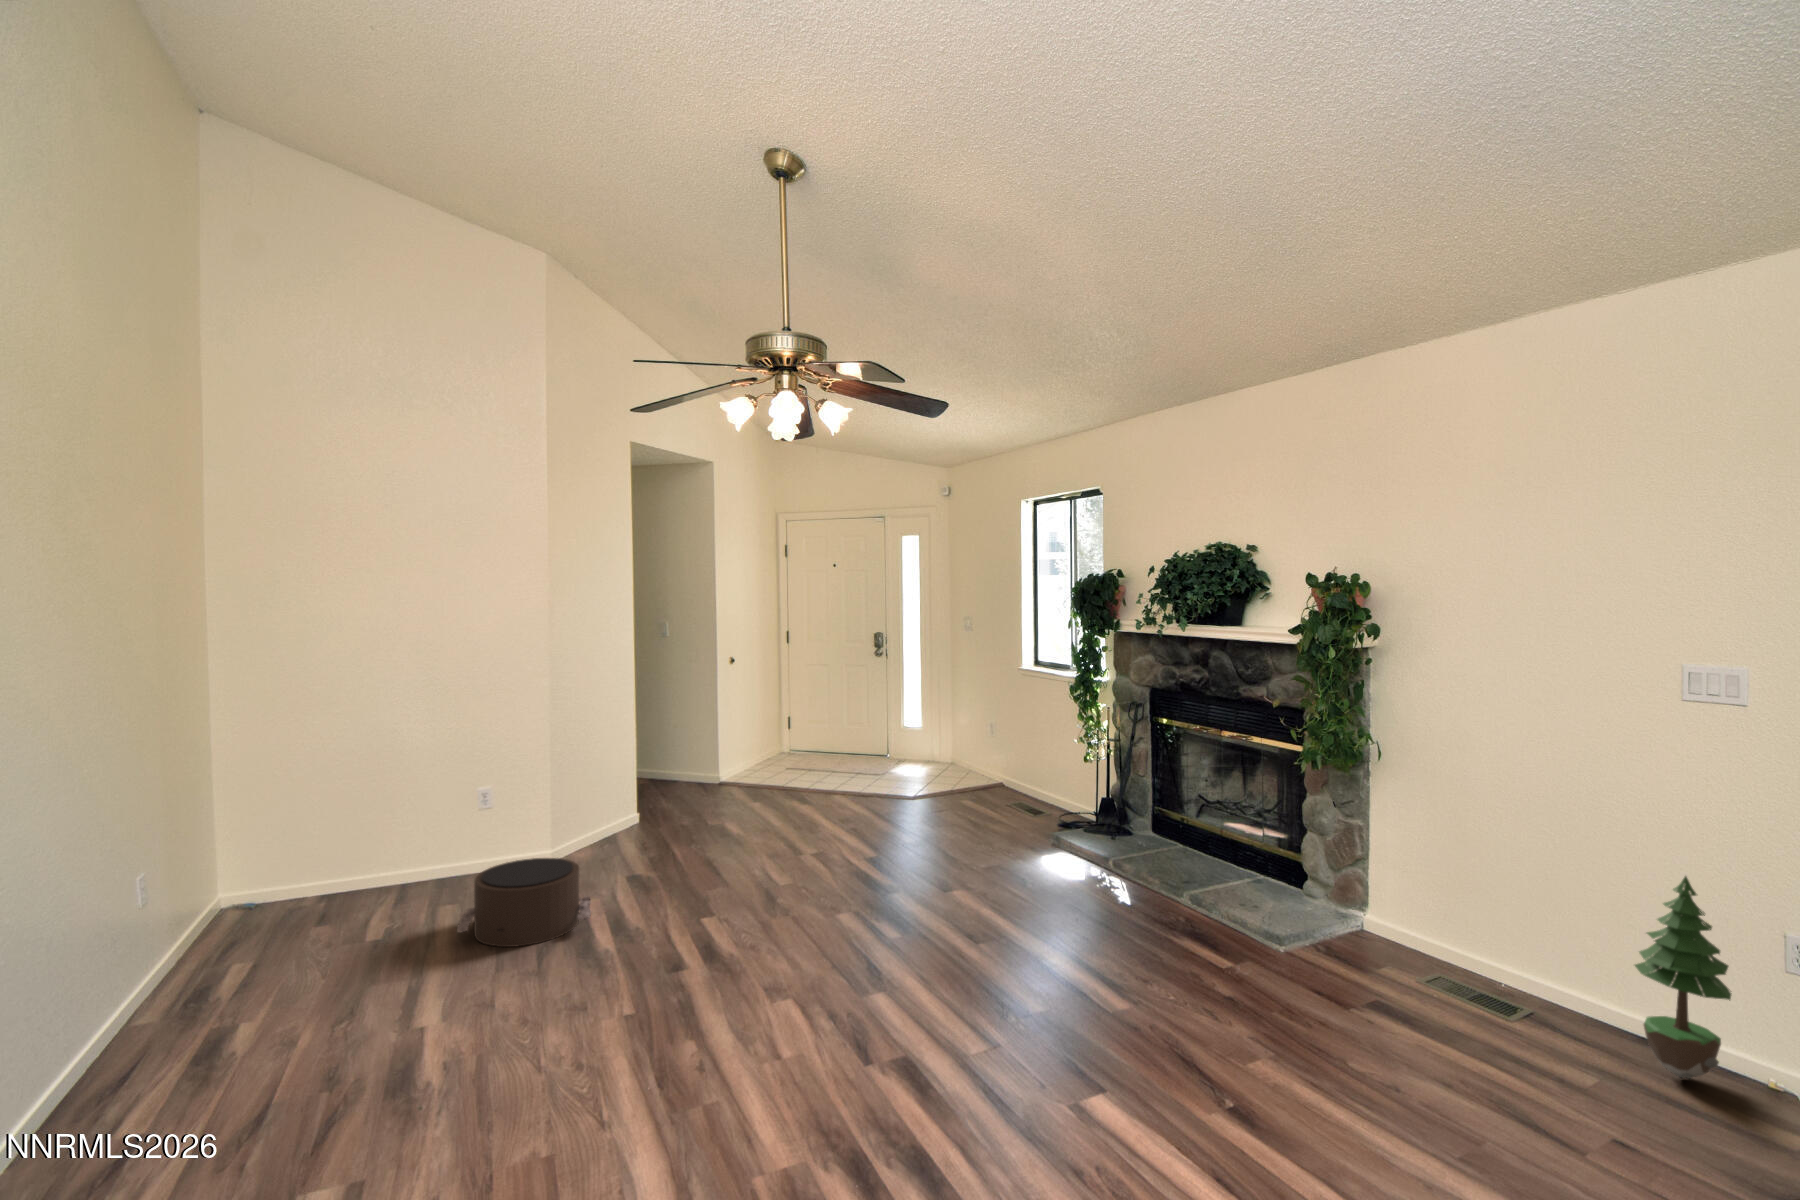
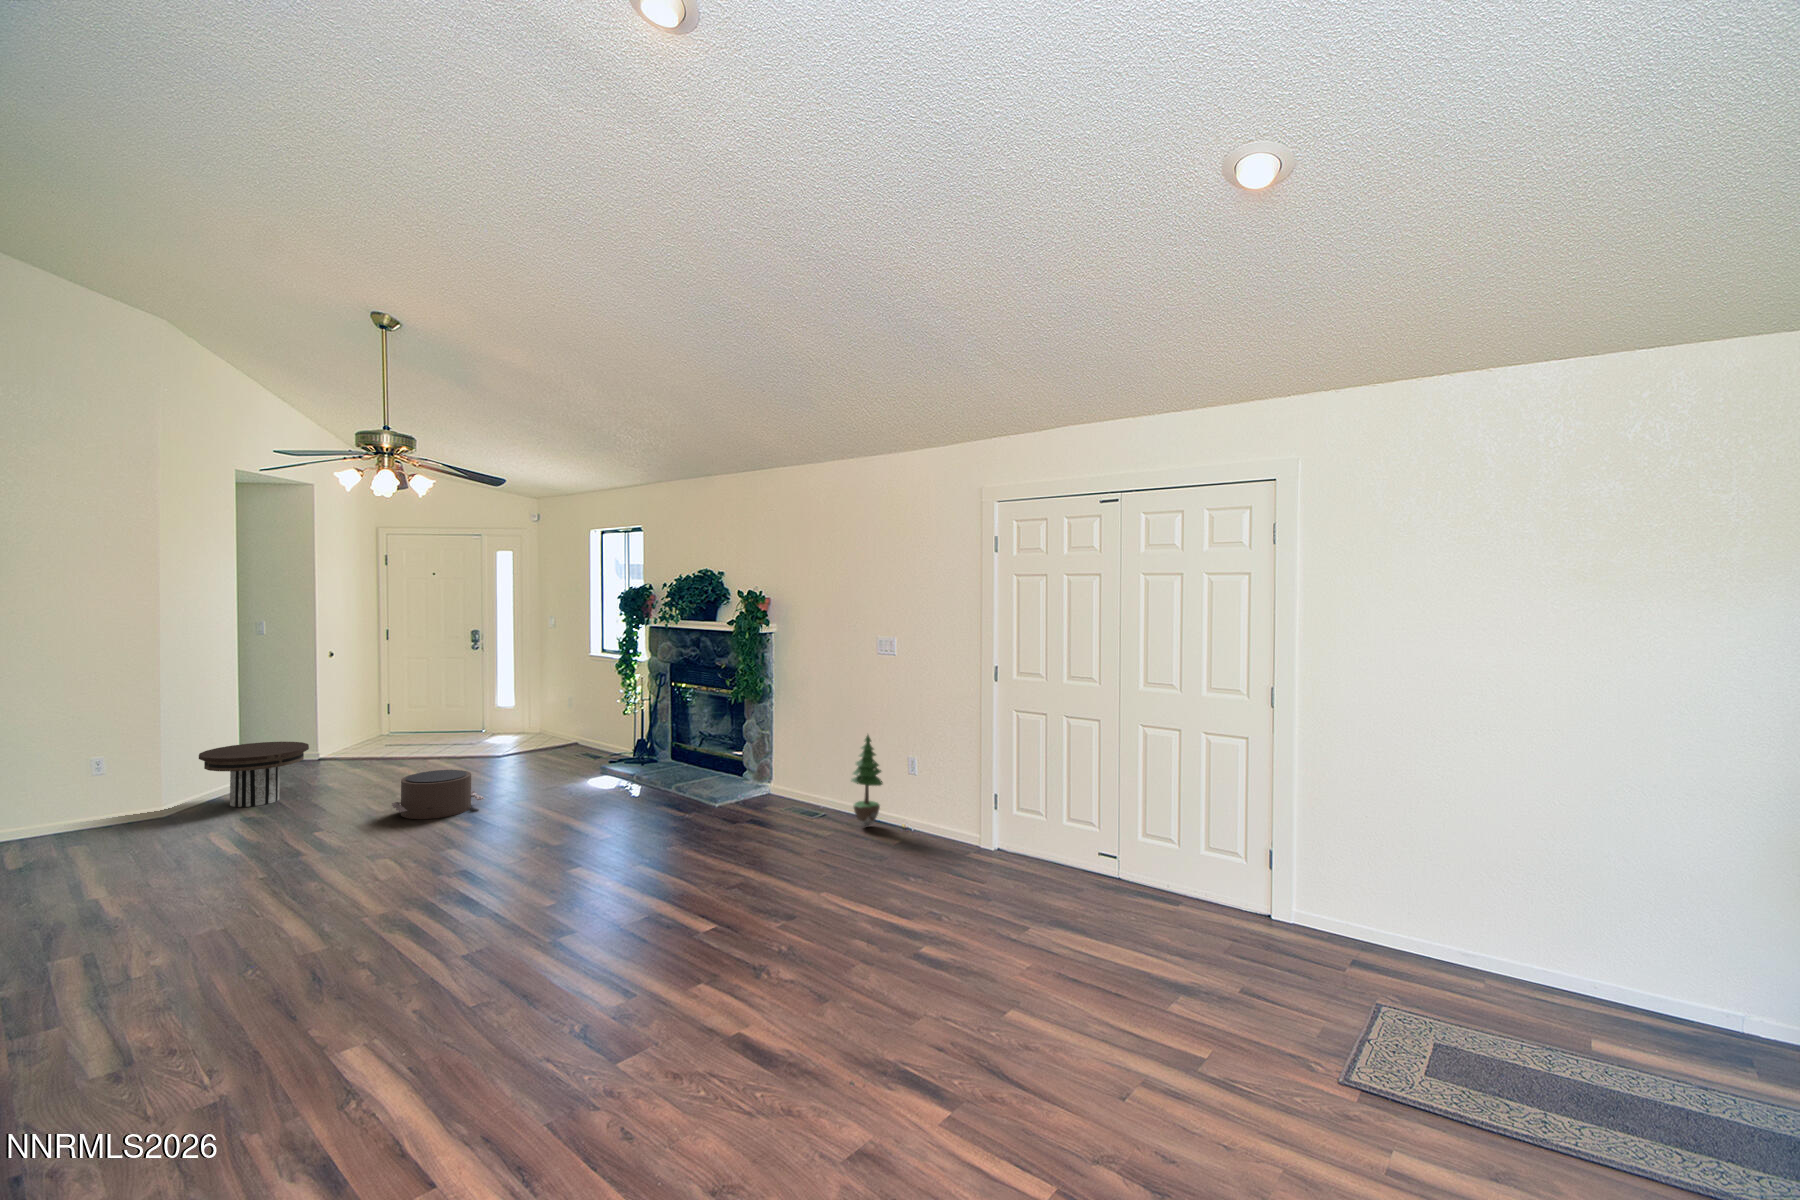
side table: none [596,768,706,852] -> present [199,742,309,807]
pouf: present [457,858,591,947] -> present [392,770,484,819]

